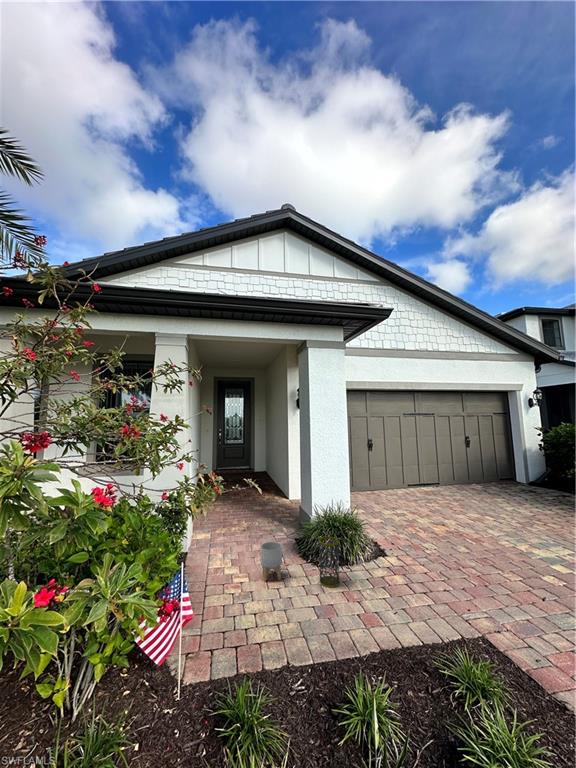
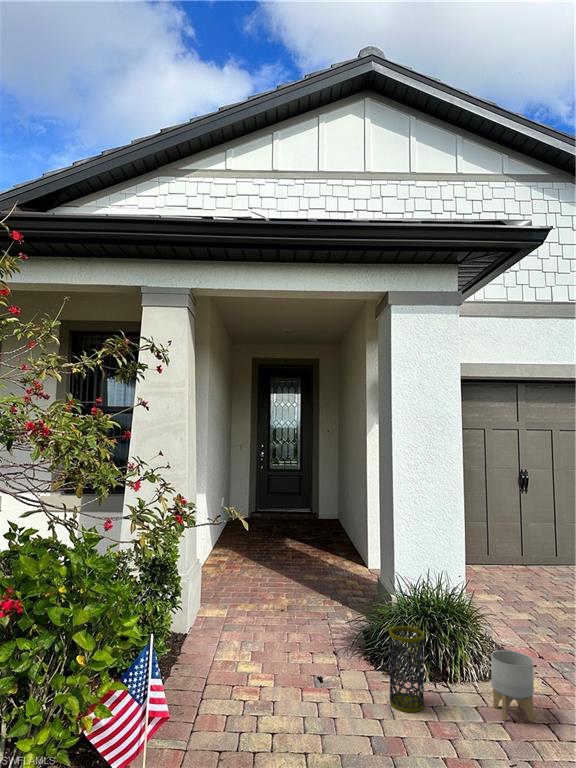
planter: present [261,542,282,581] -> present [491,650,534,722]

